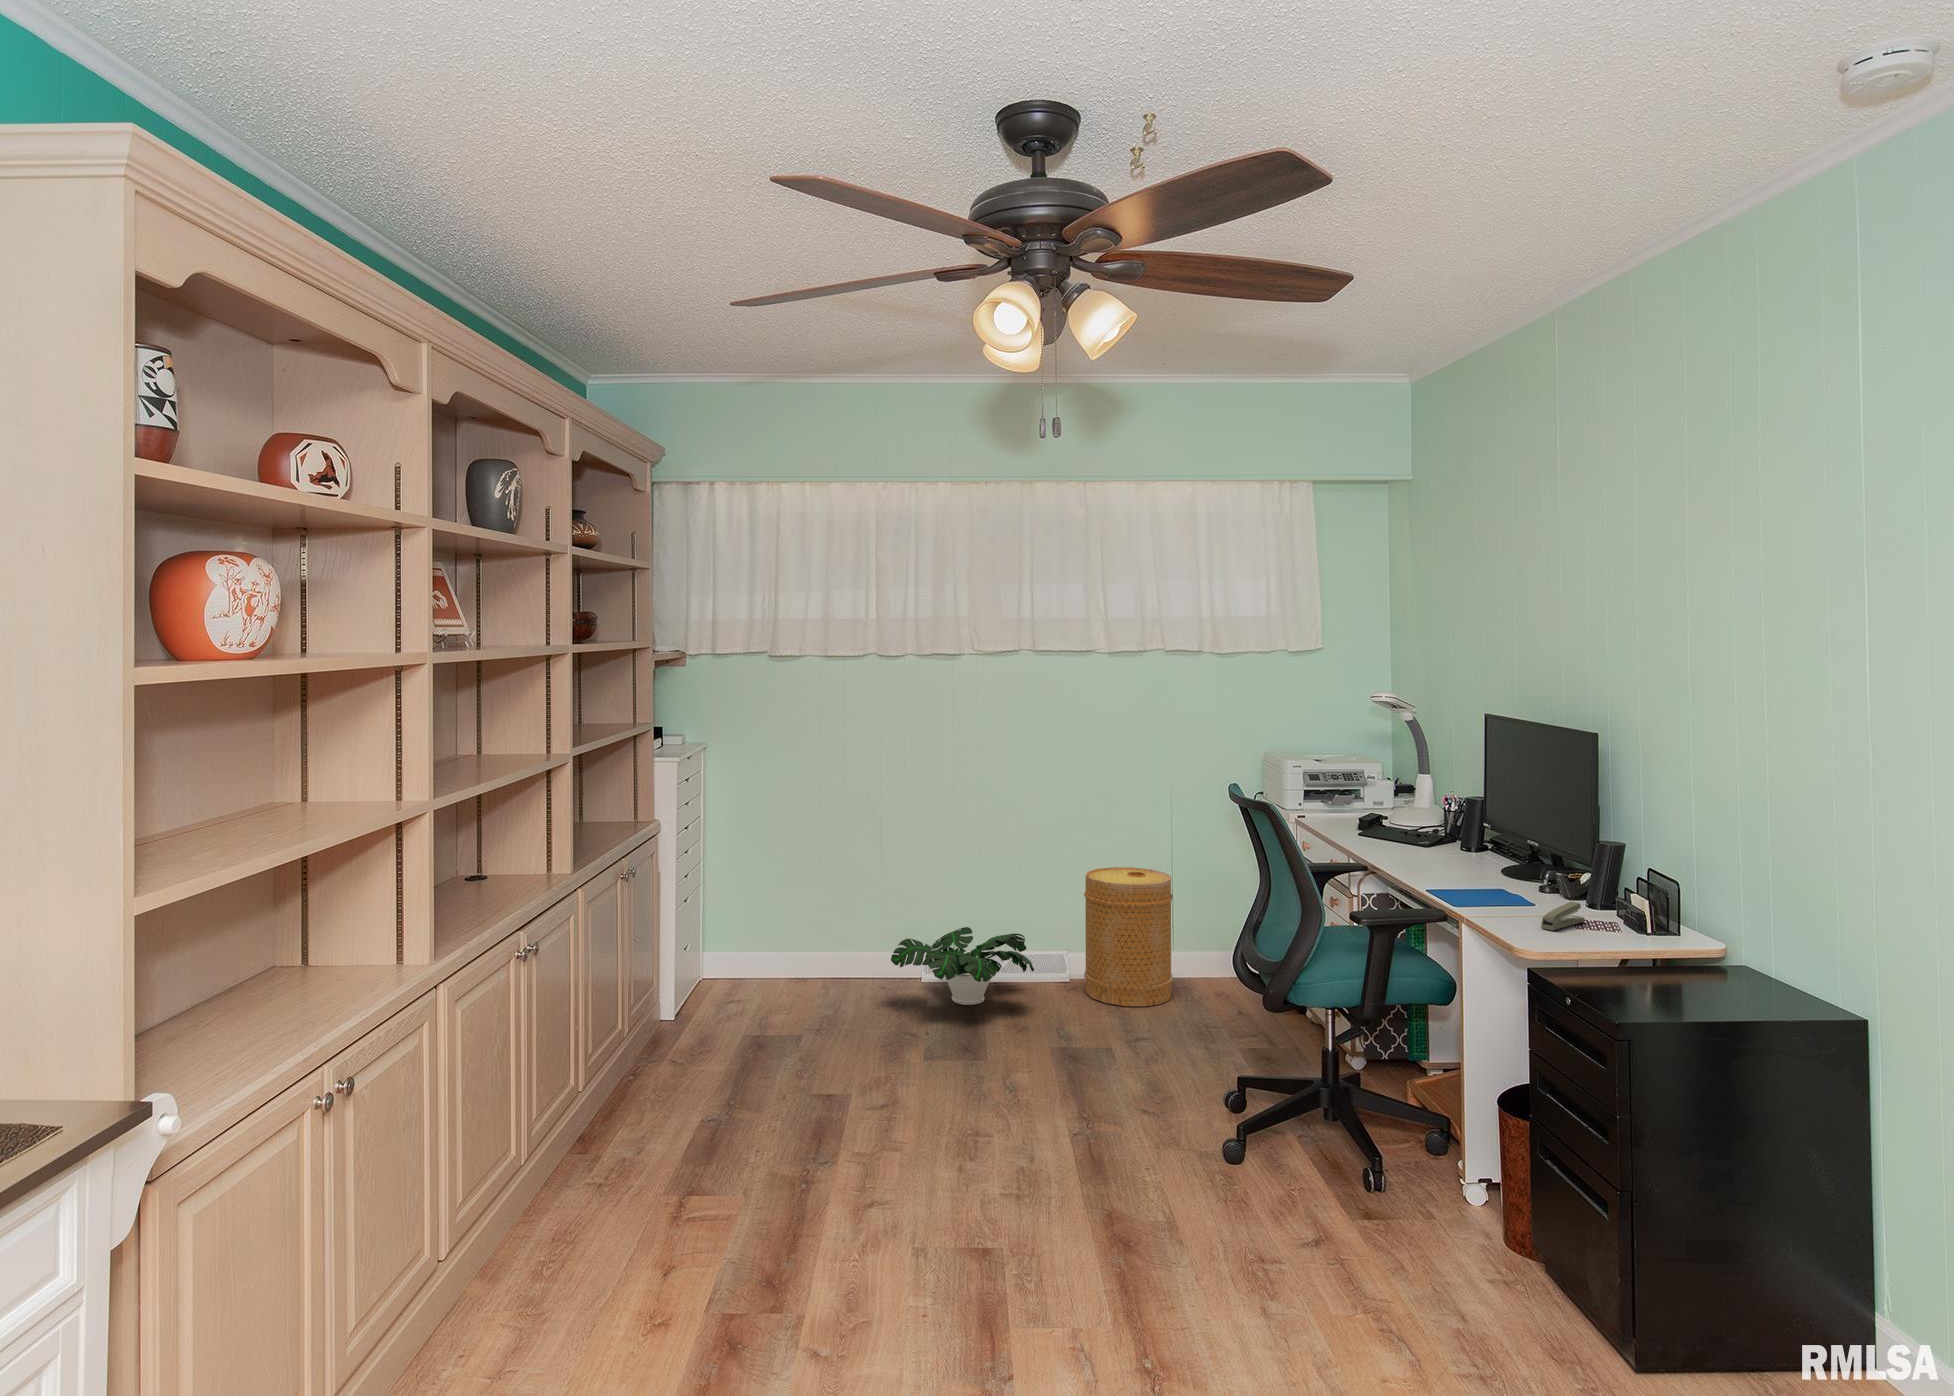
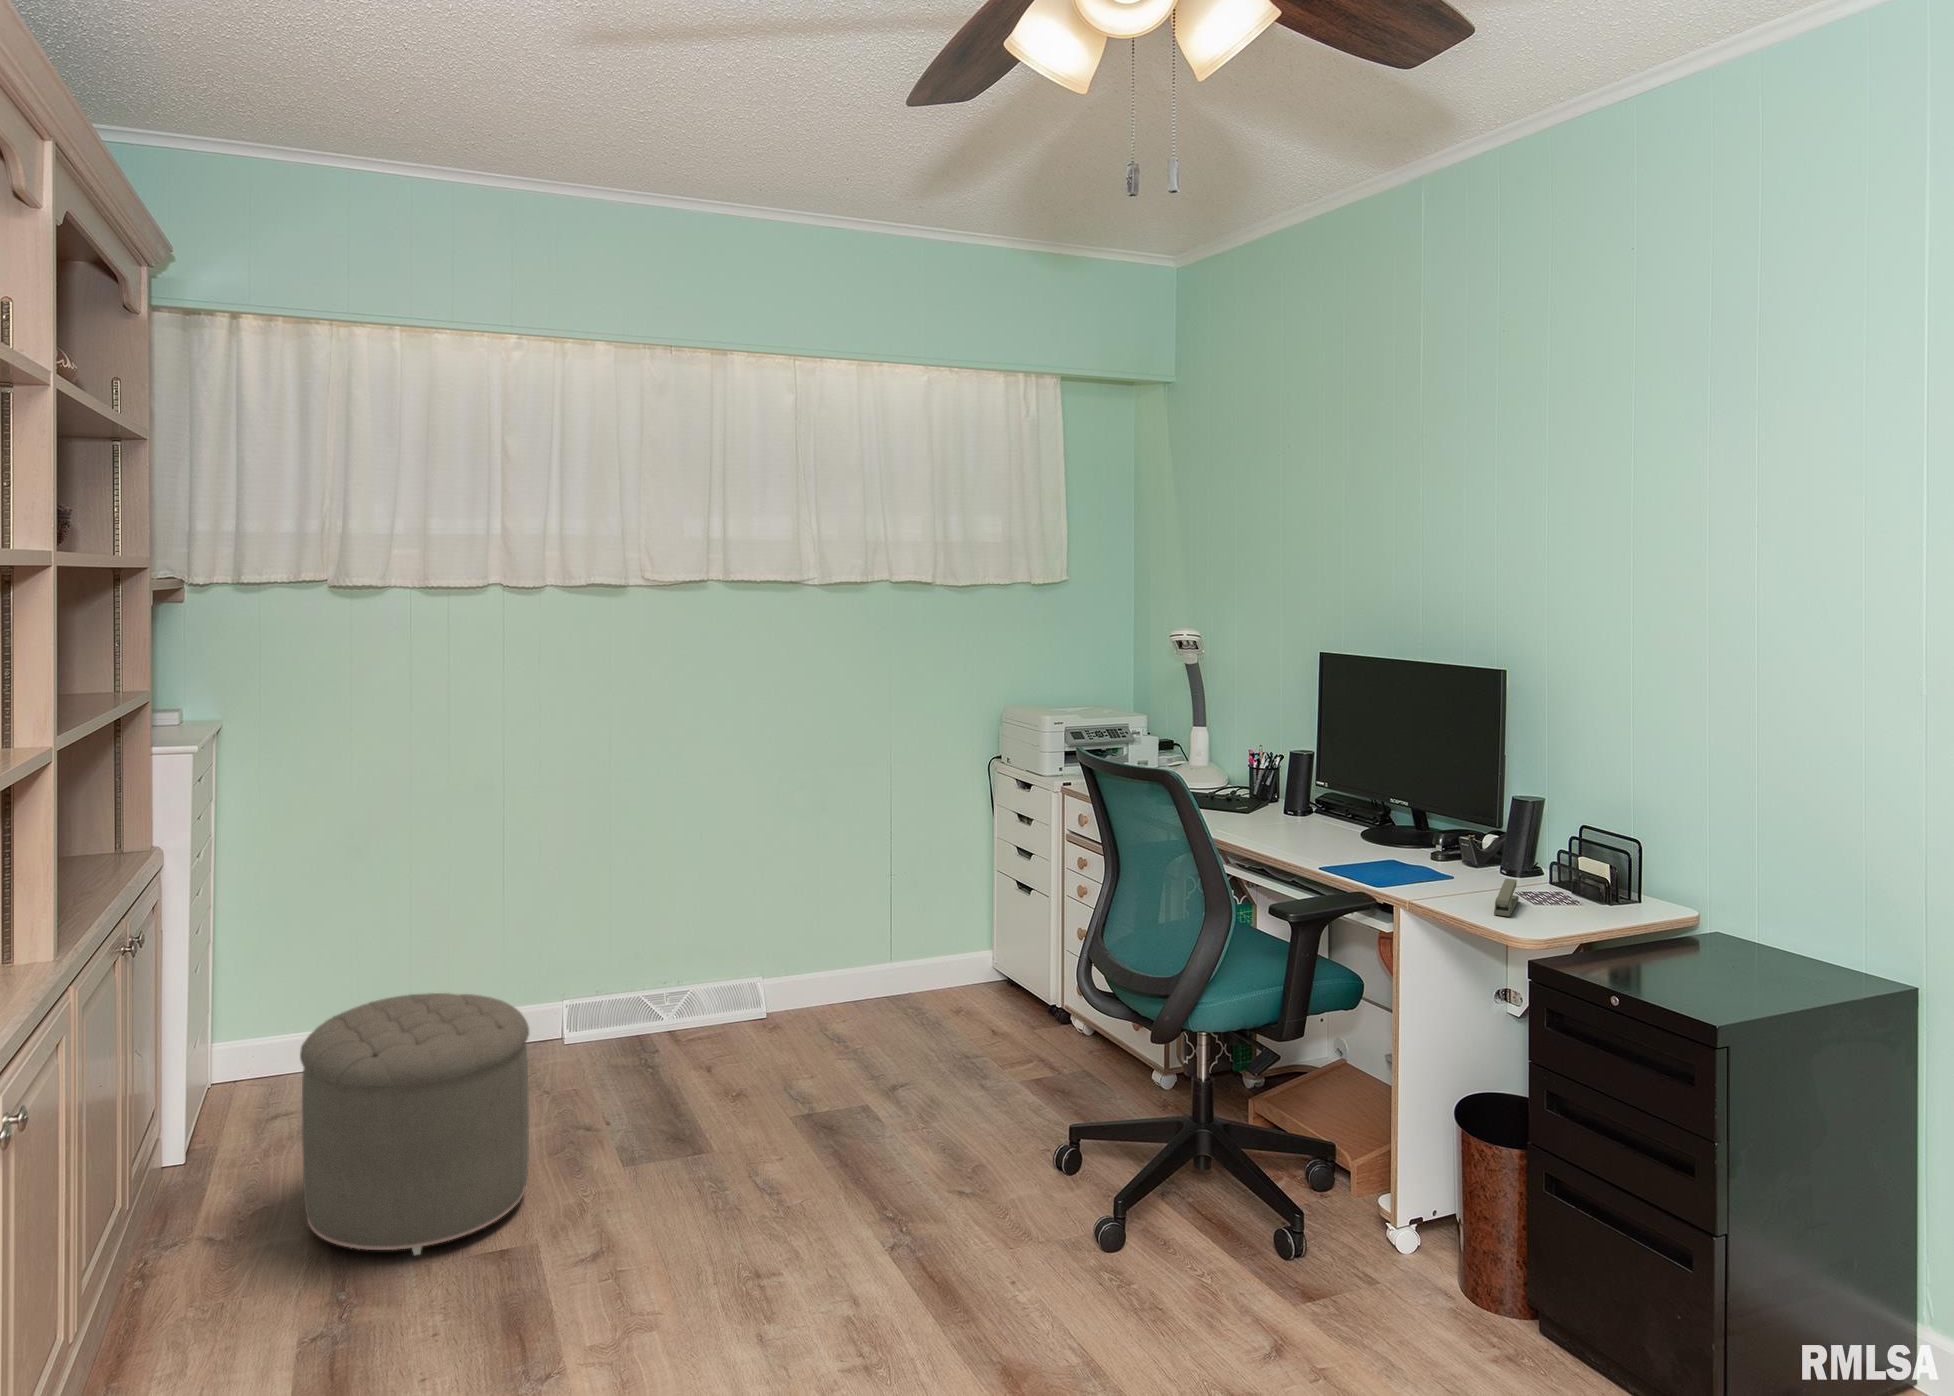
basket: present [1084,867,1173,1006] -> none [804,862,918,1045]
ottoman: none [713,922,850,1082] -> present [300,993,529,1255]
potted plant: present [891,927,1034,1005] -> none [552,963,761,1074]

